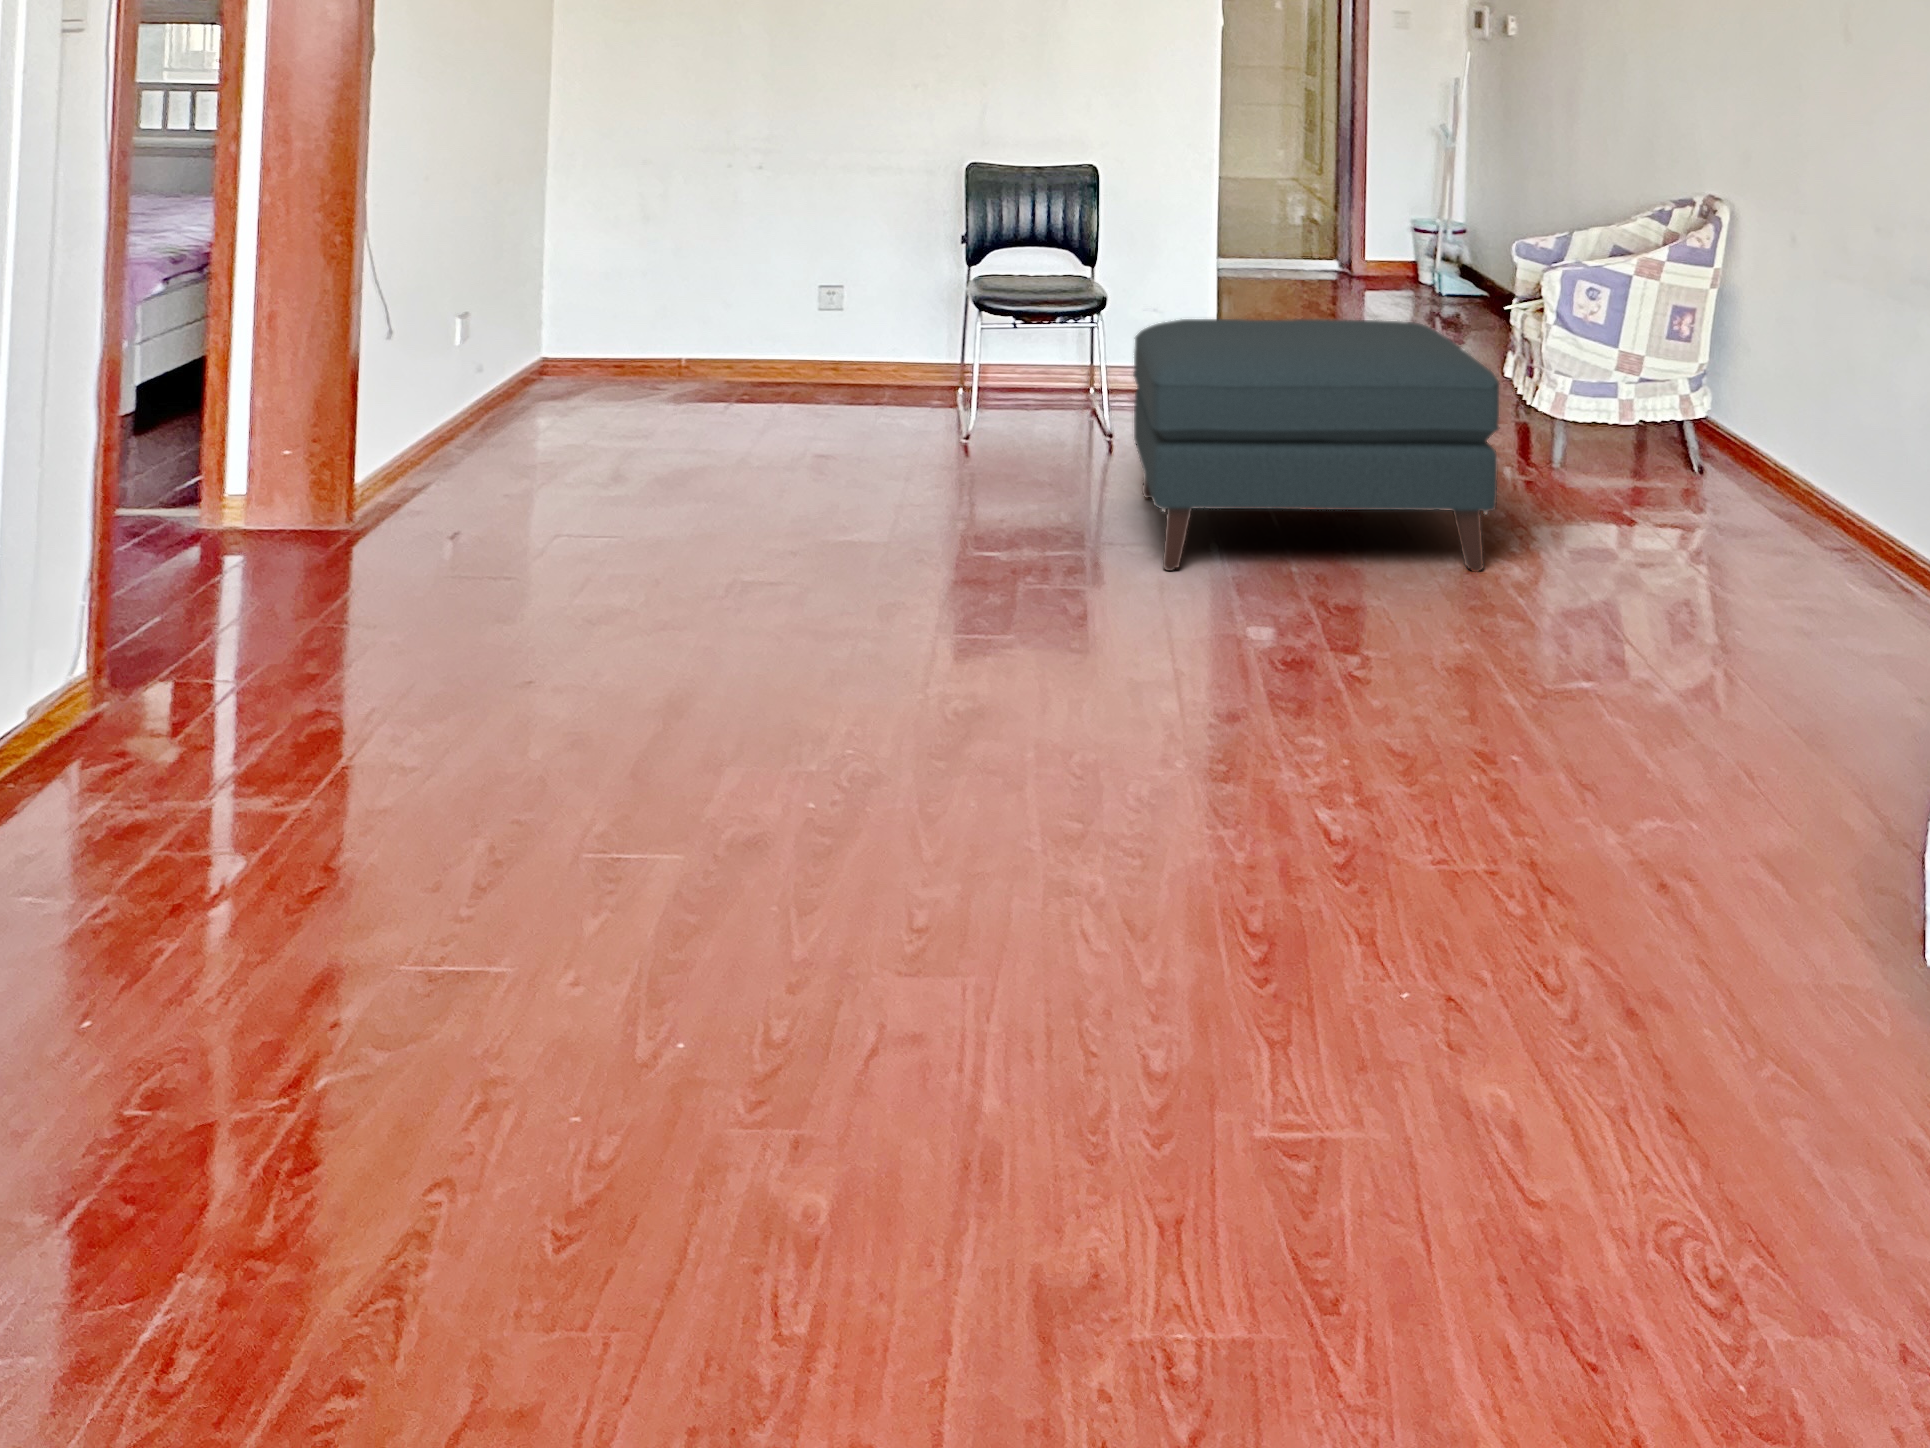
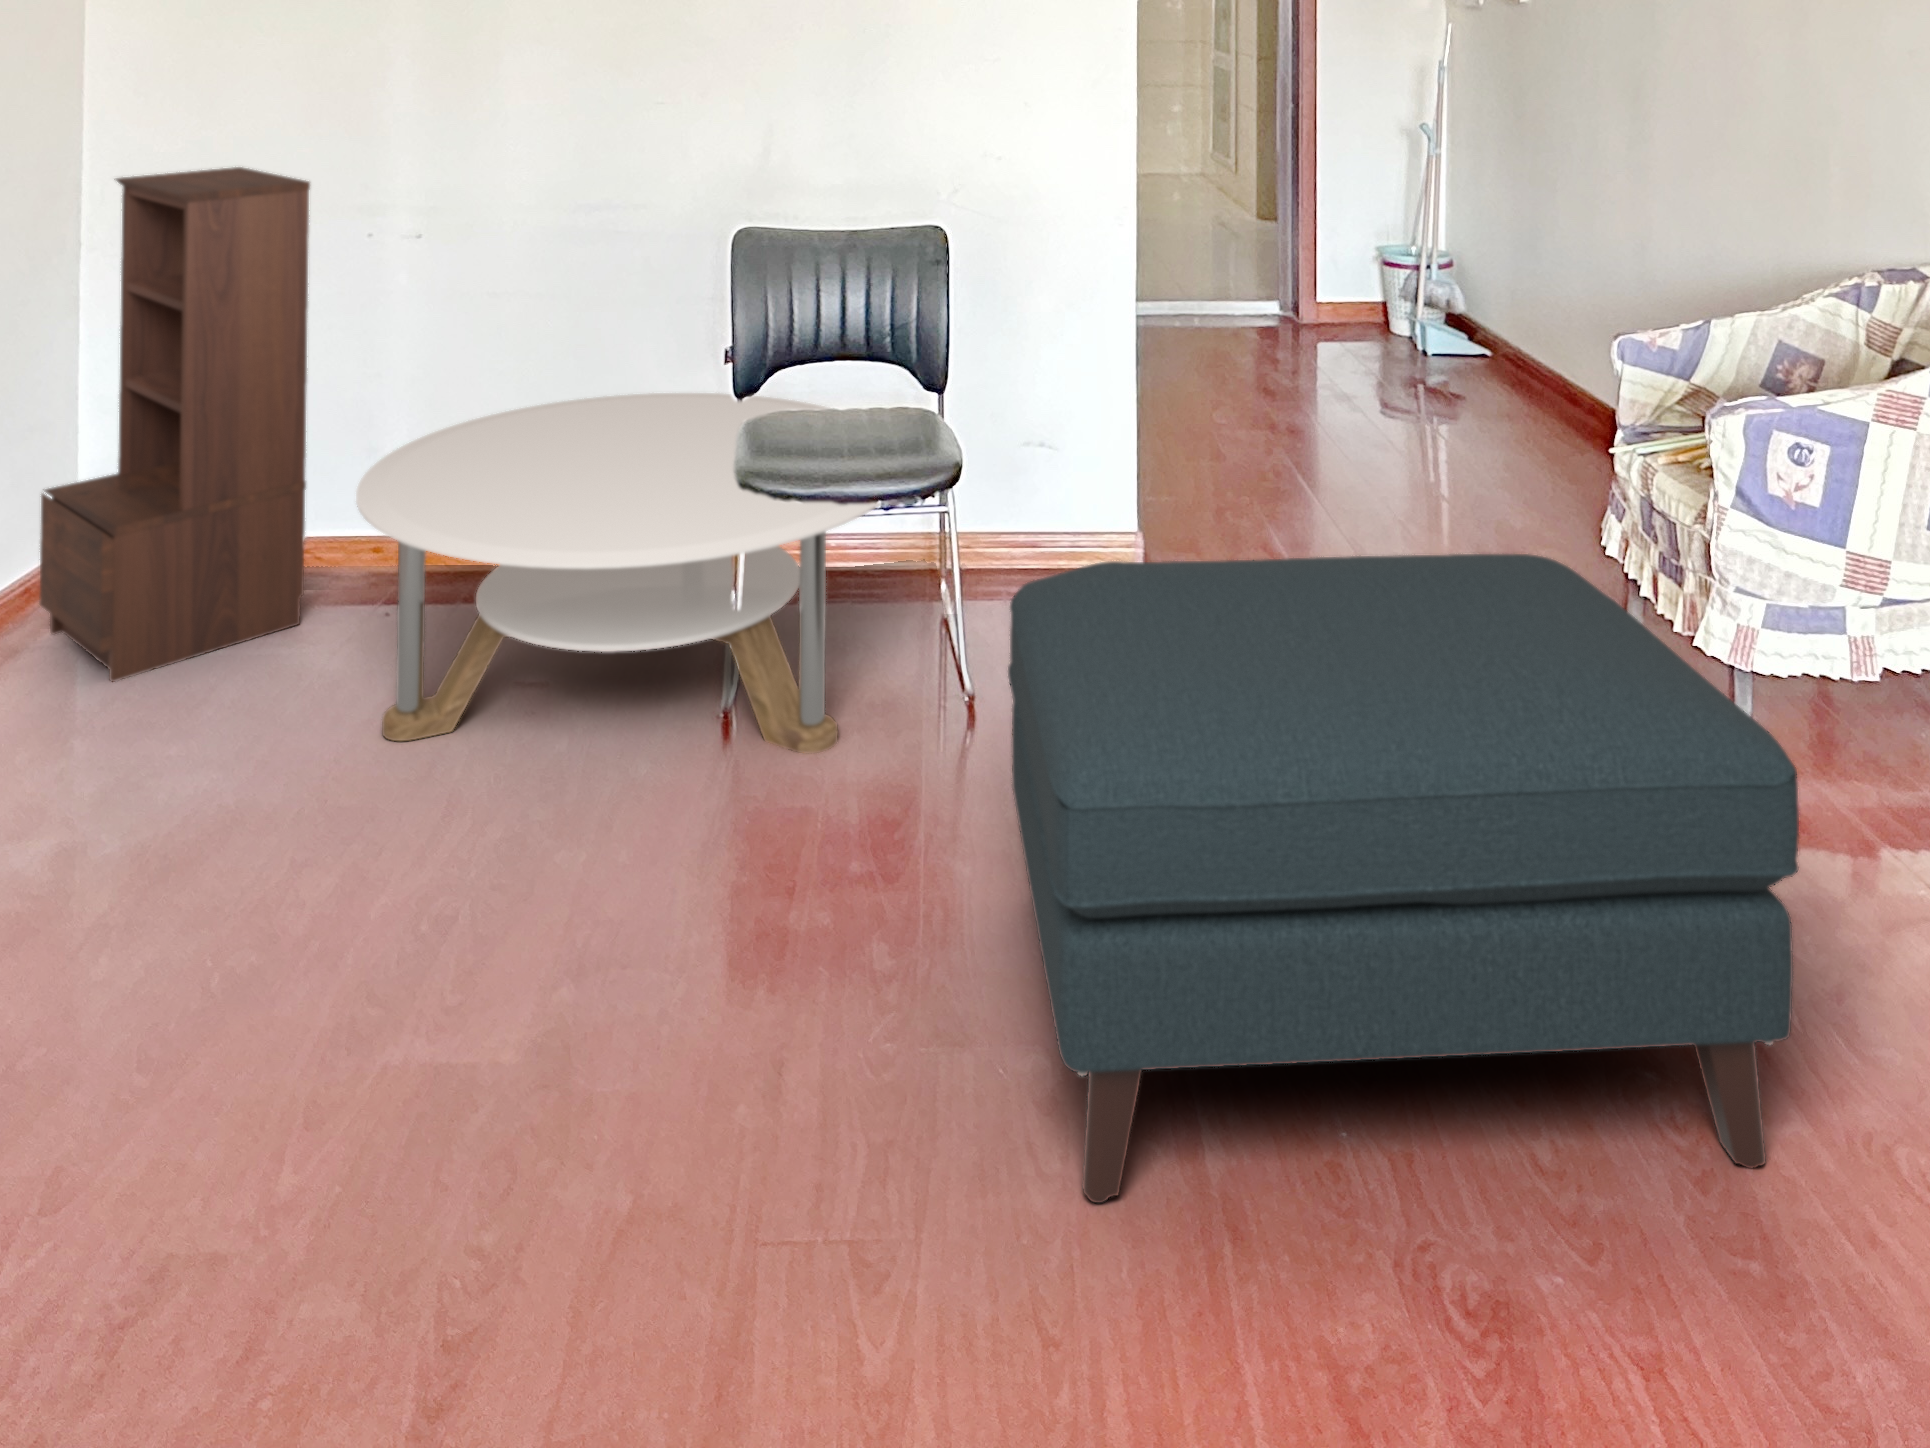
bookshelf: none [541,120,708,420] -> present [40,167,310,682]
round table: none [754,269,1076,454] -> present [356,393,880,754]

